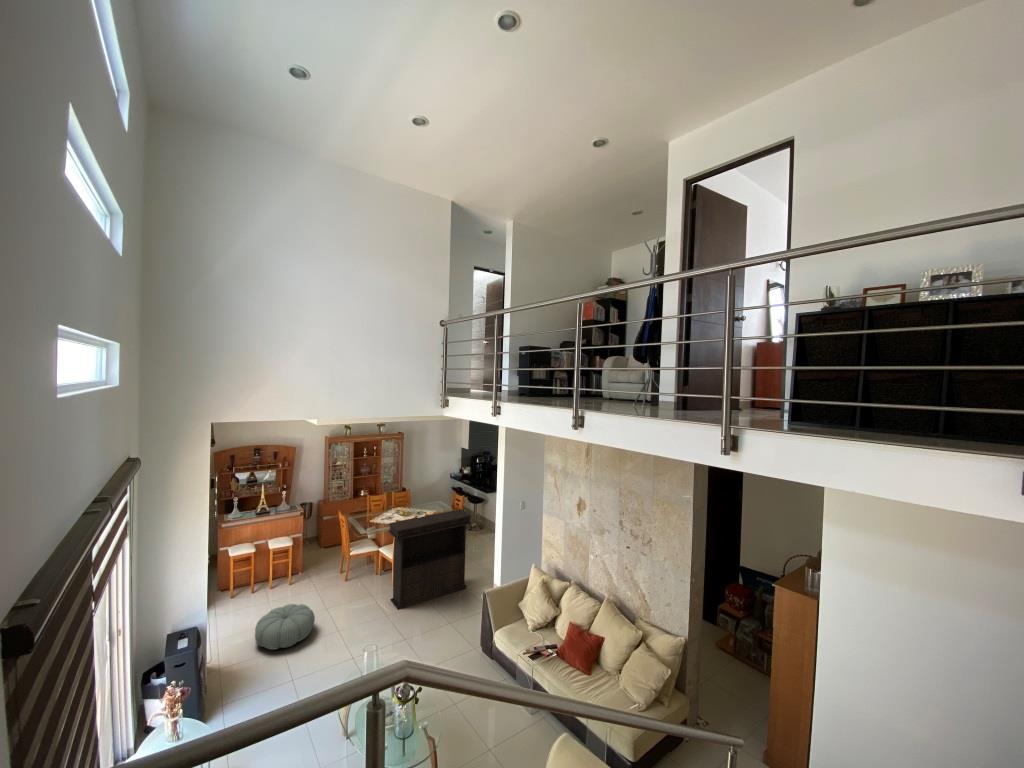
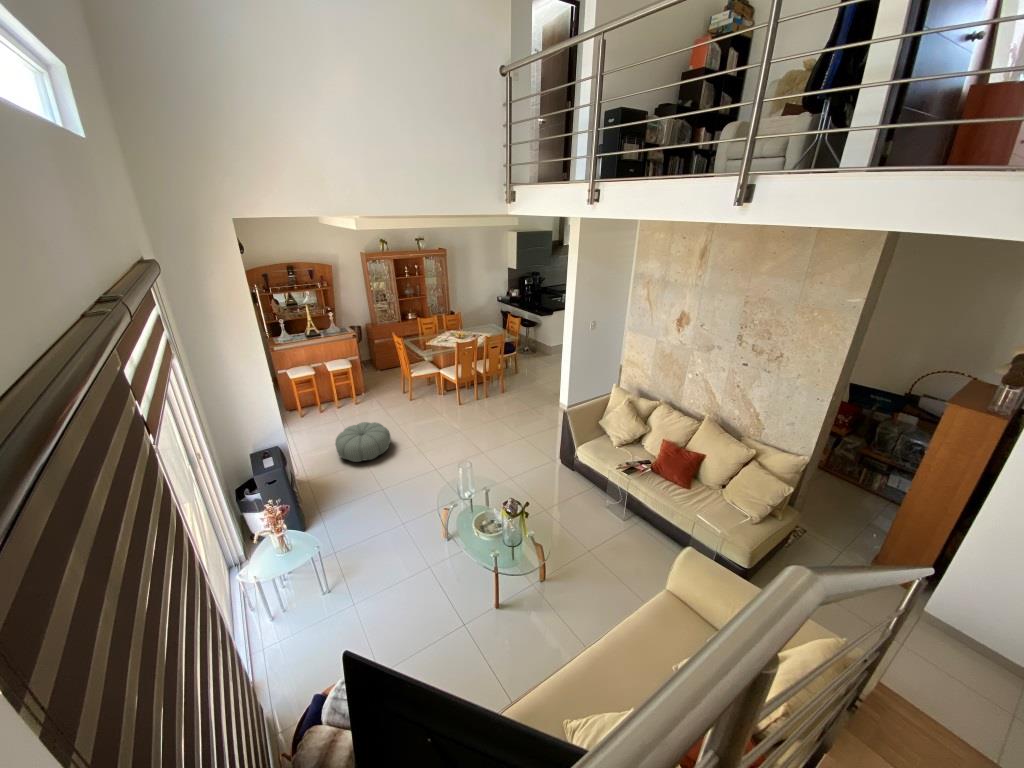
console table: present [389,509,471,610] -> none [450,329,536,427]

